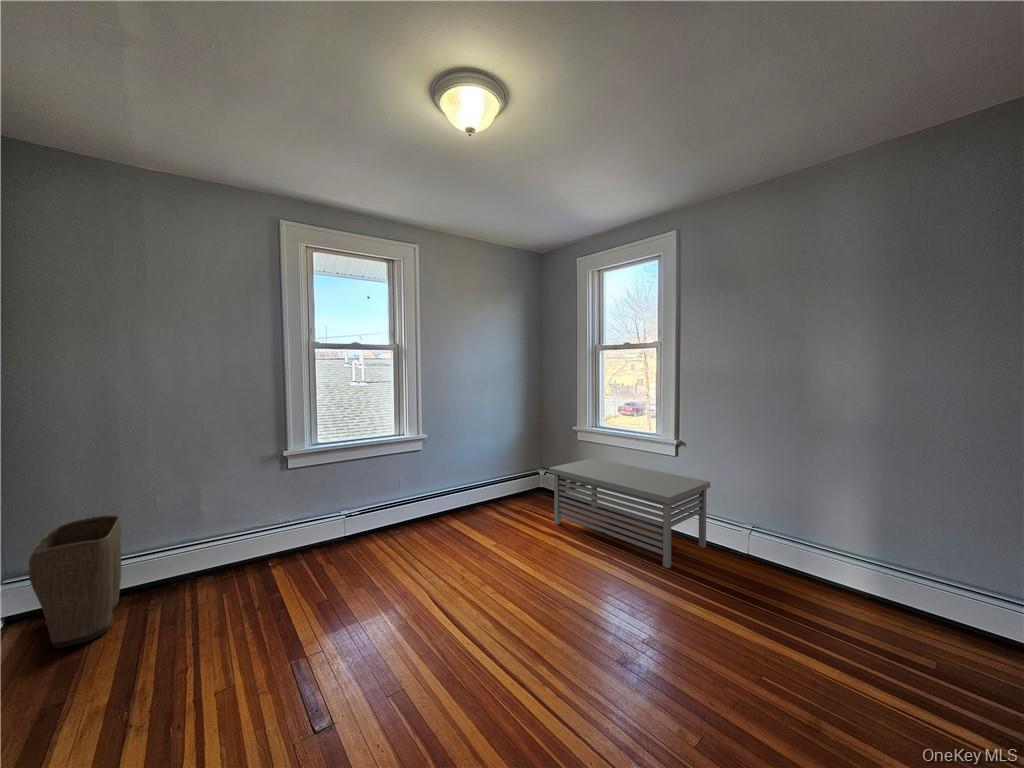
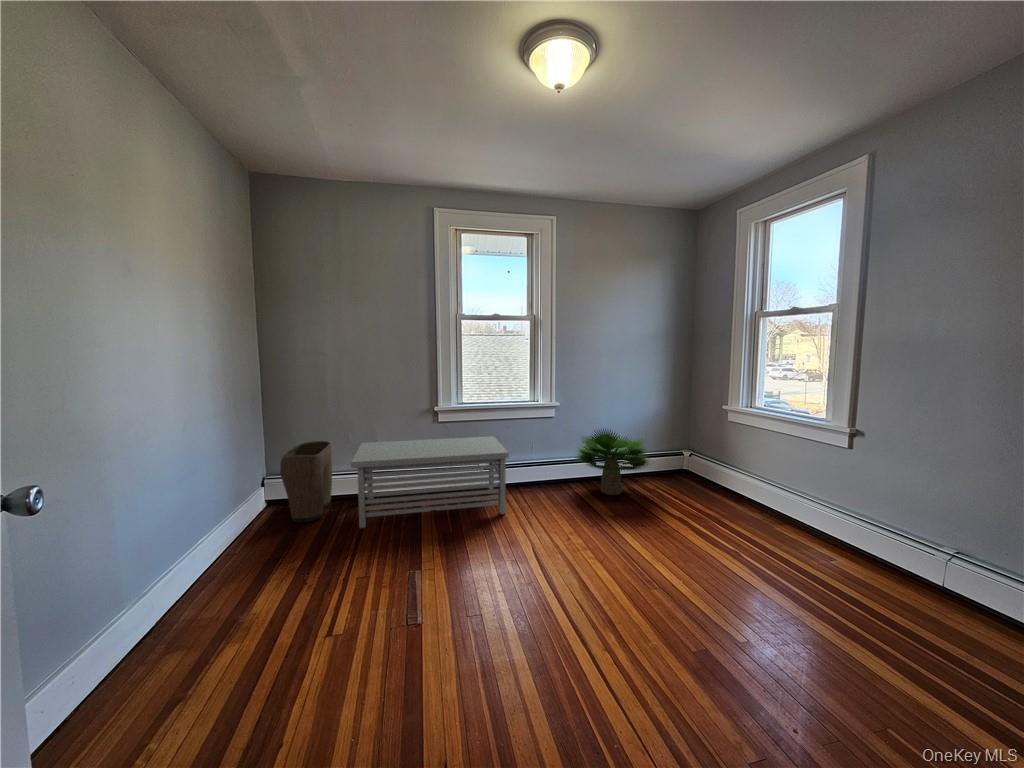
potted plant: none [445,453,525,524] -> present [575,429,649,495]
storage bench: present [549,458,710,568] -> present [351,436,509,528]

